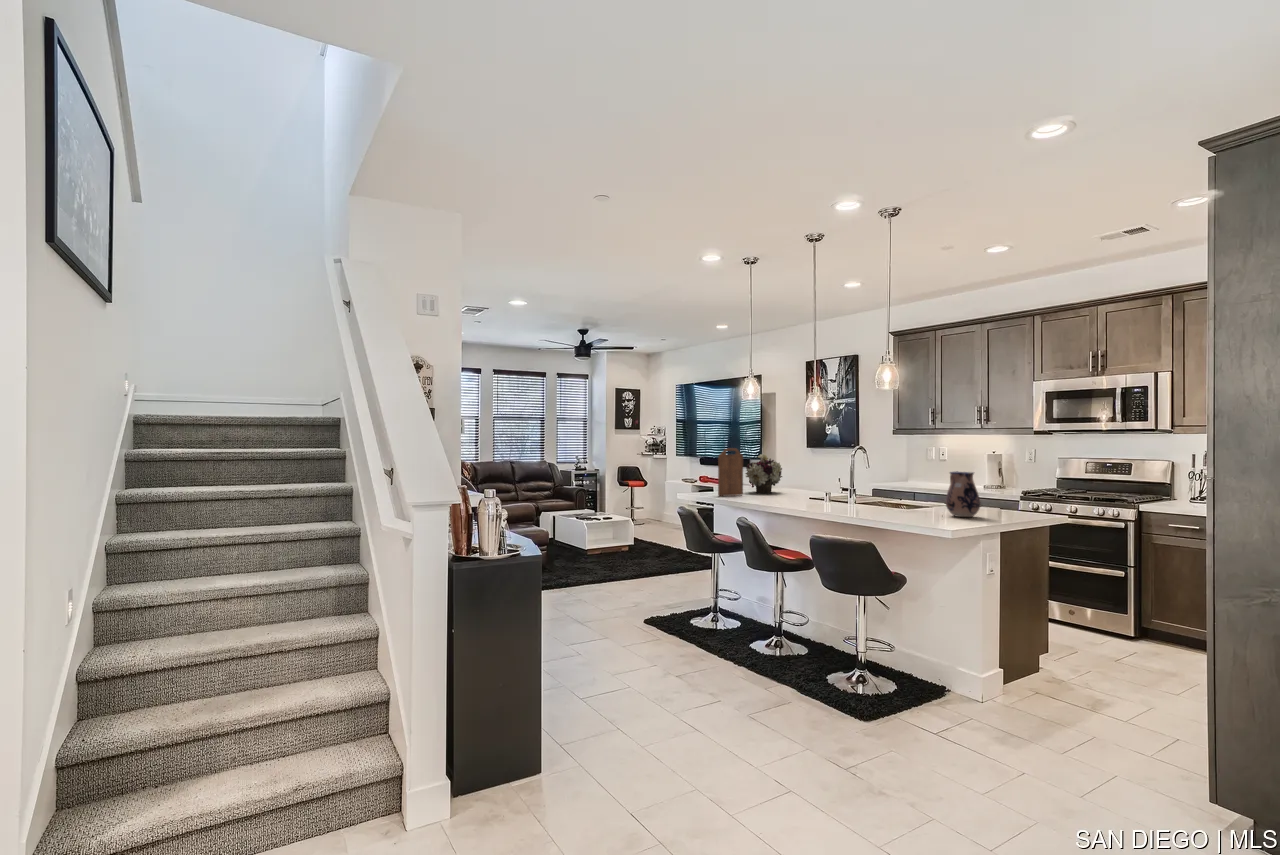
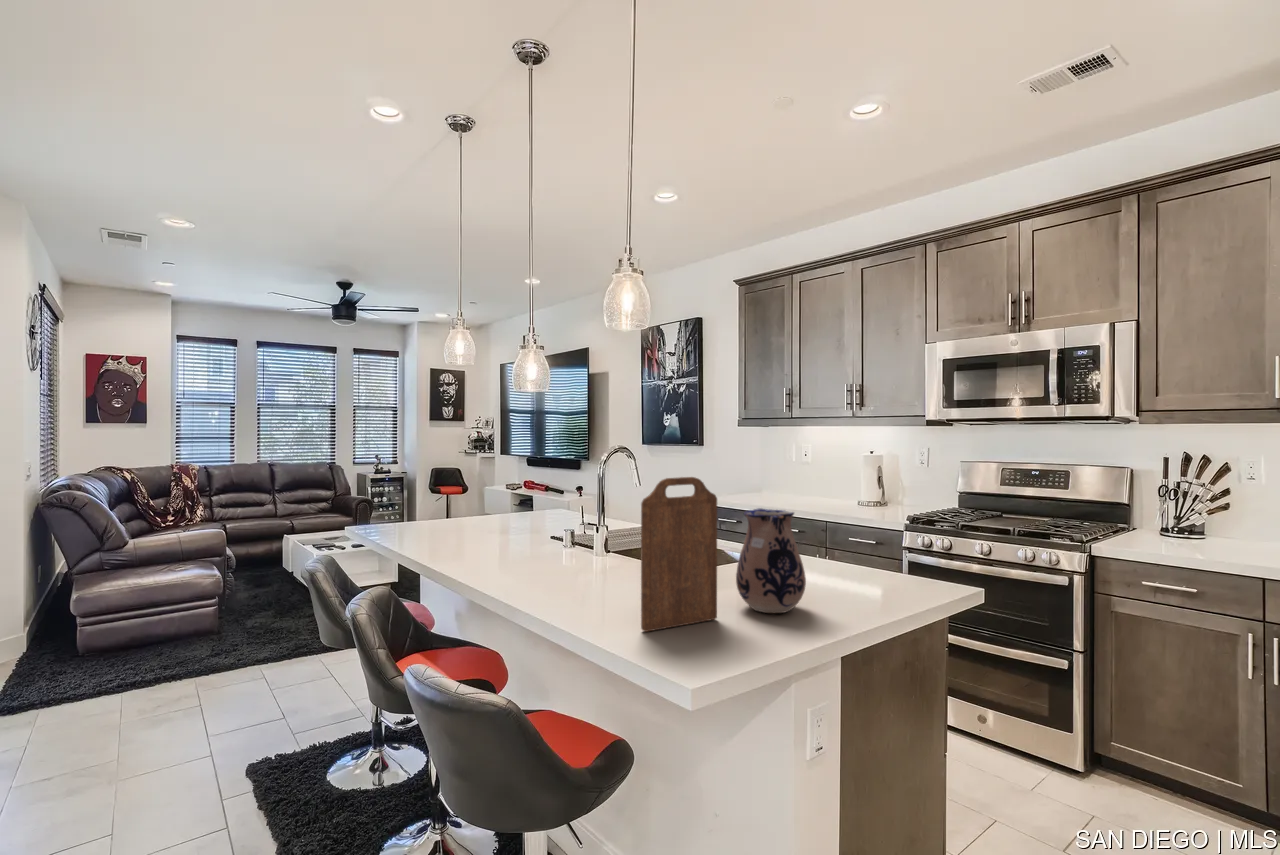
cutting board: present [718,448,743,496] -> present [641,477,717,632]
flower arrangement: present [745,453,782,494] -> none [460,461,531,529]

